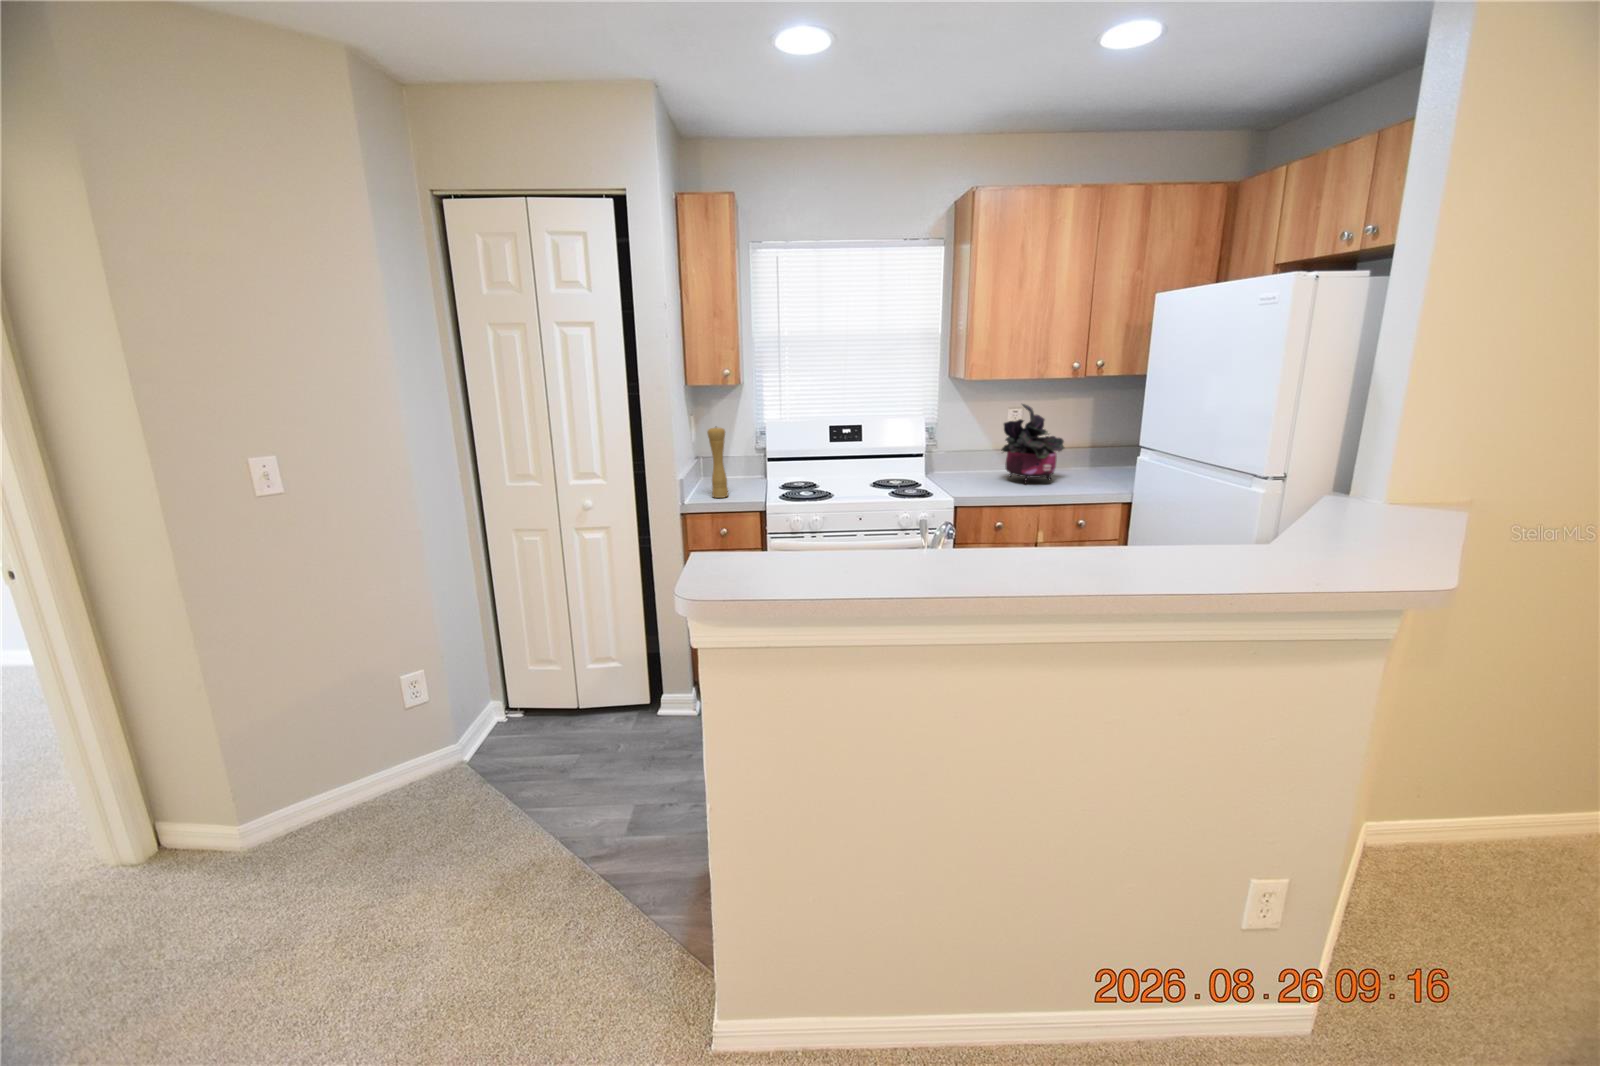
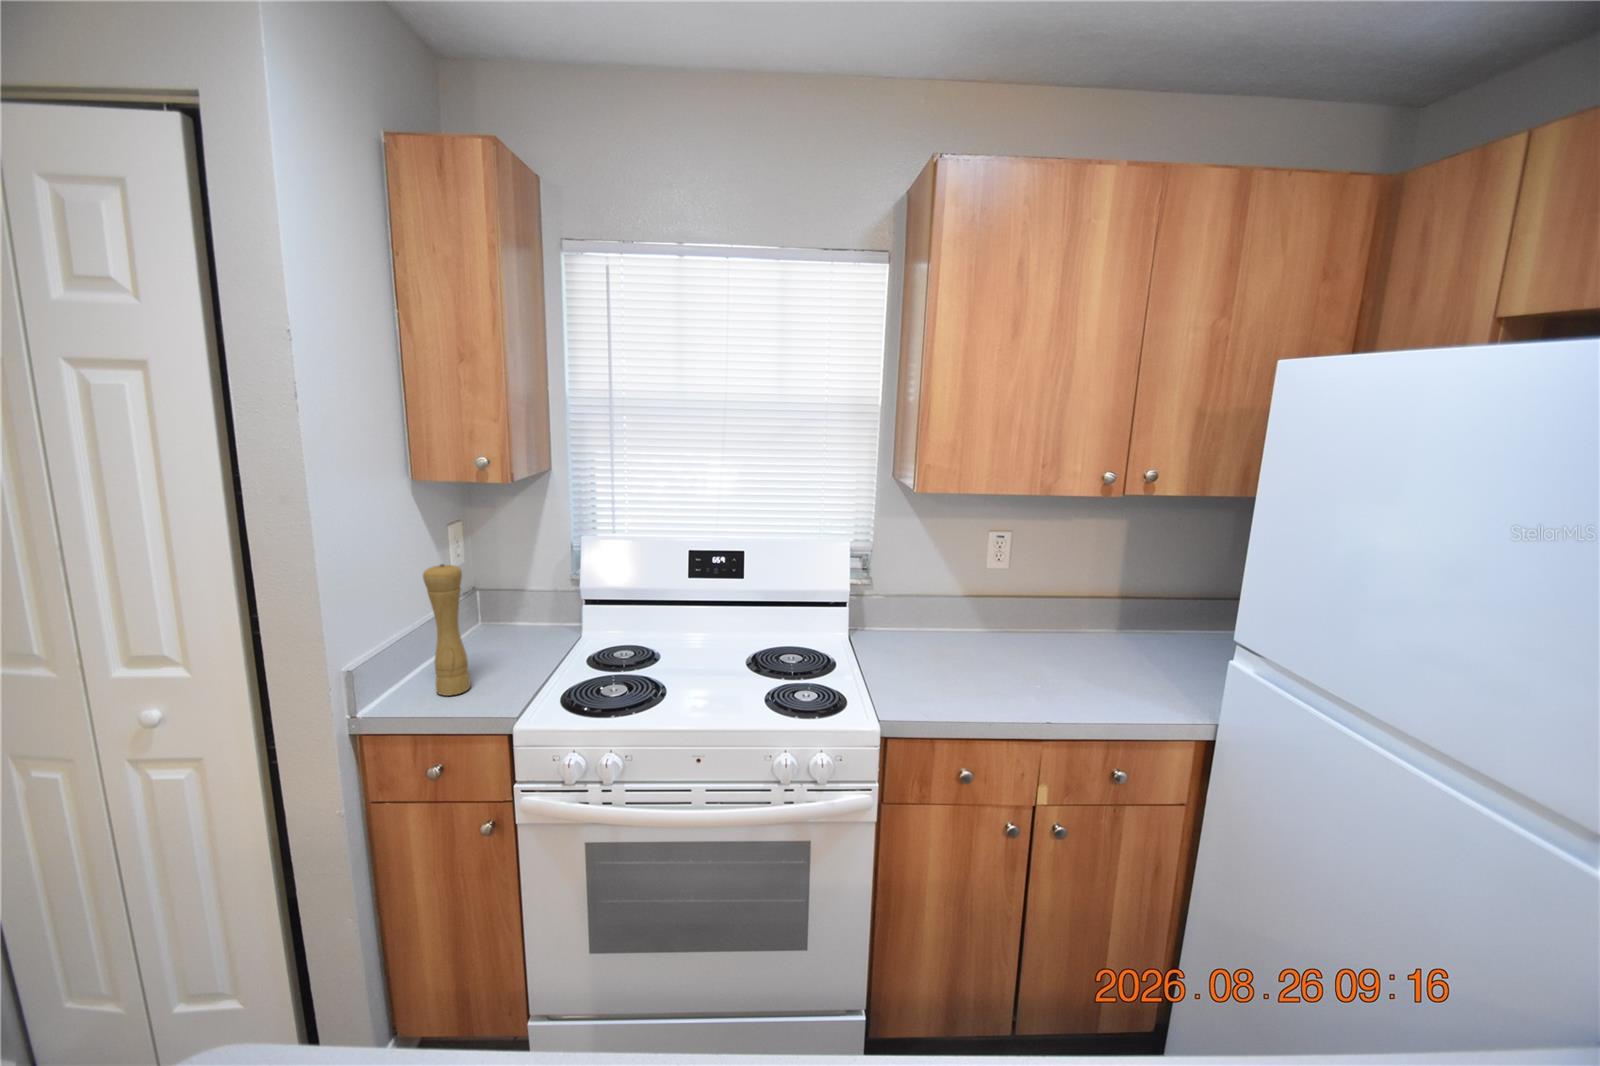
potted plant: present [1001,404,1064,483] -> none [974,535,1083,675]

